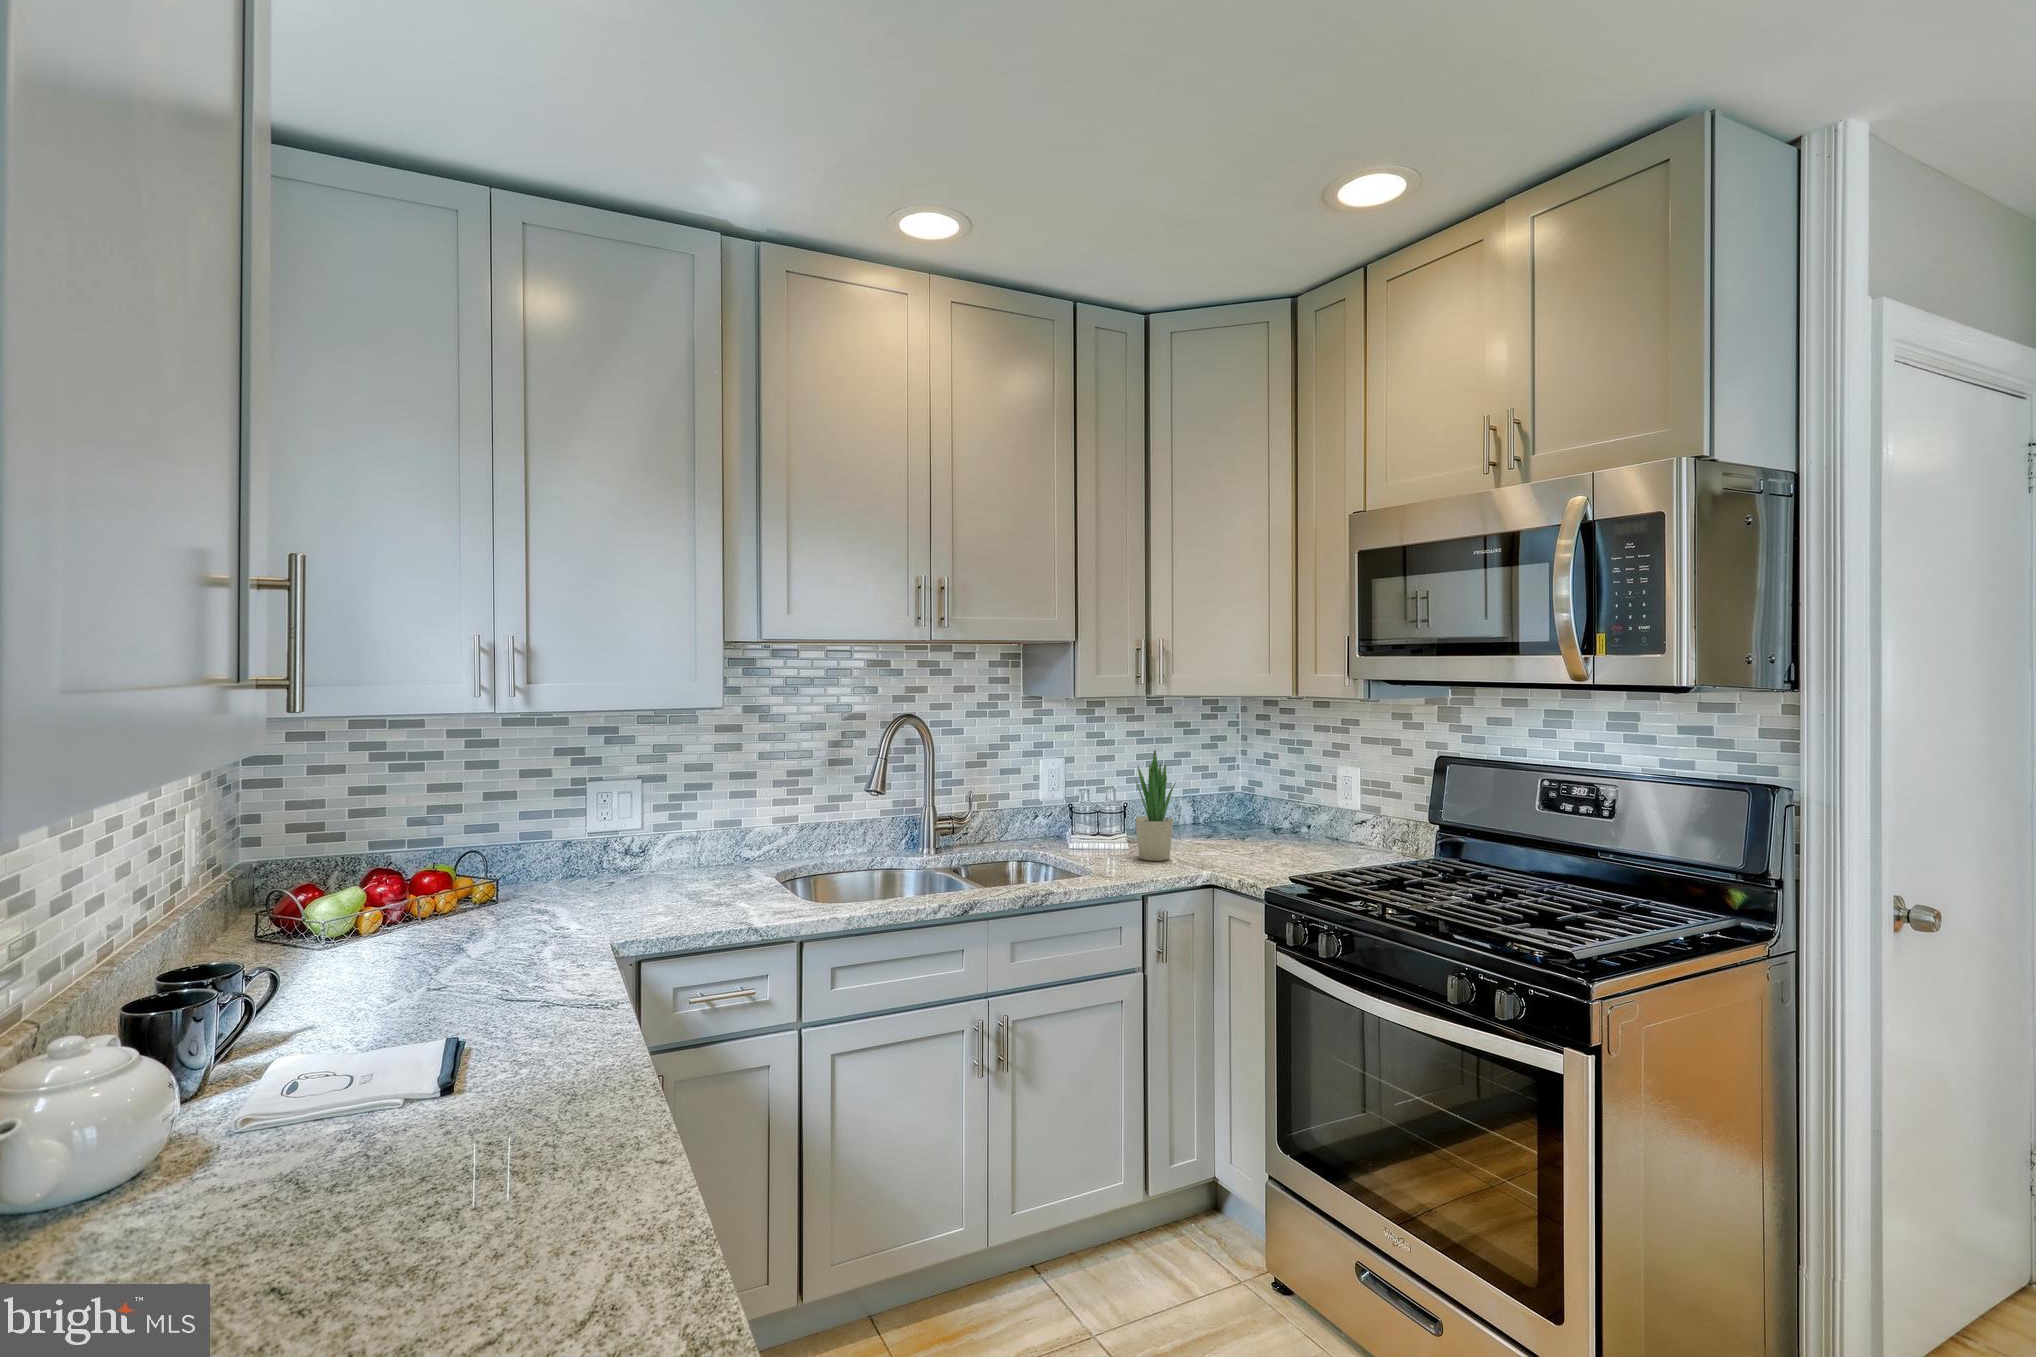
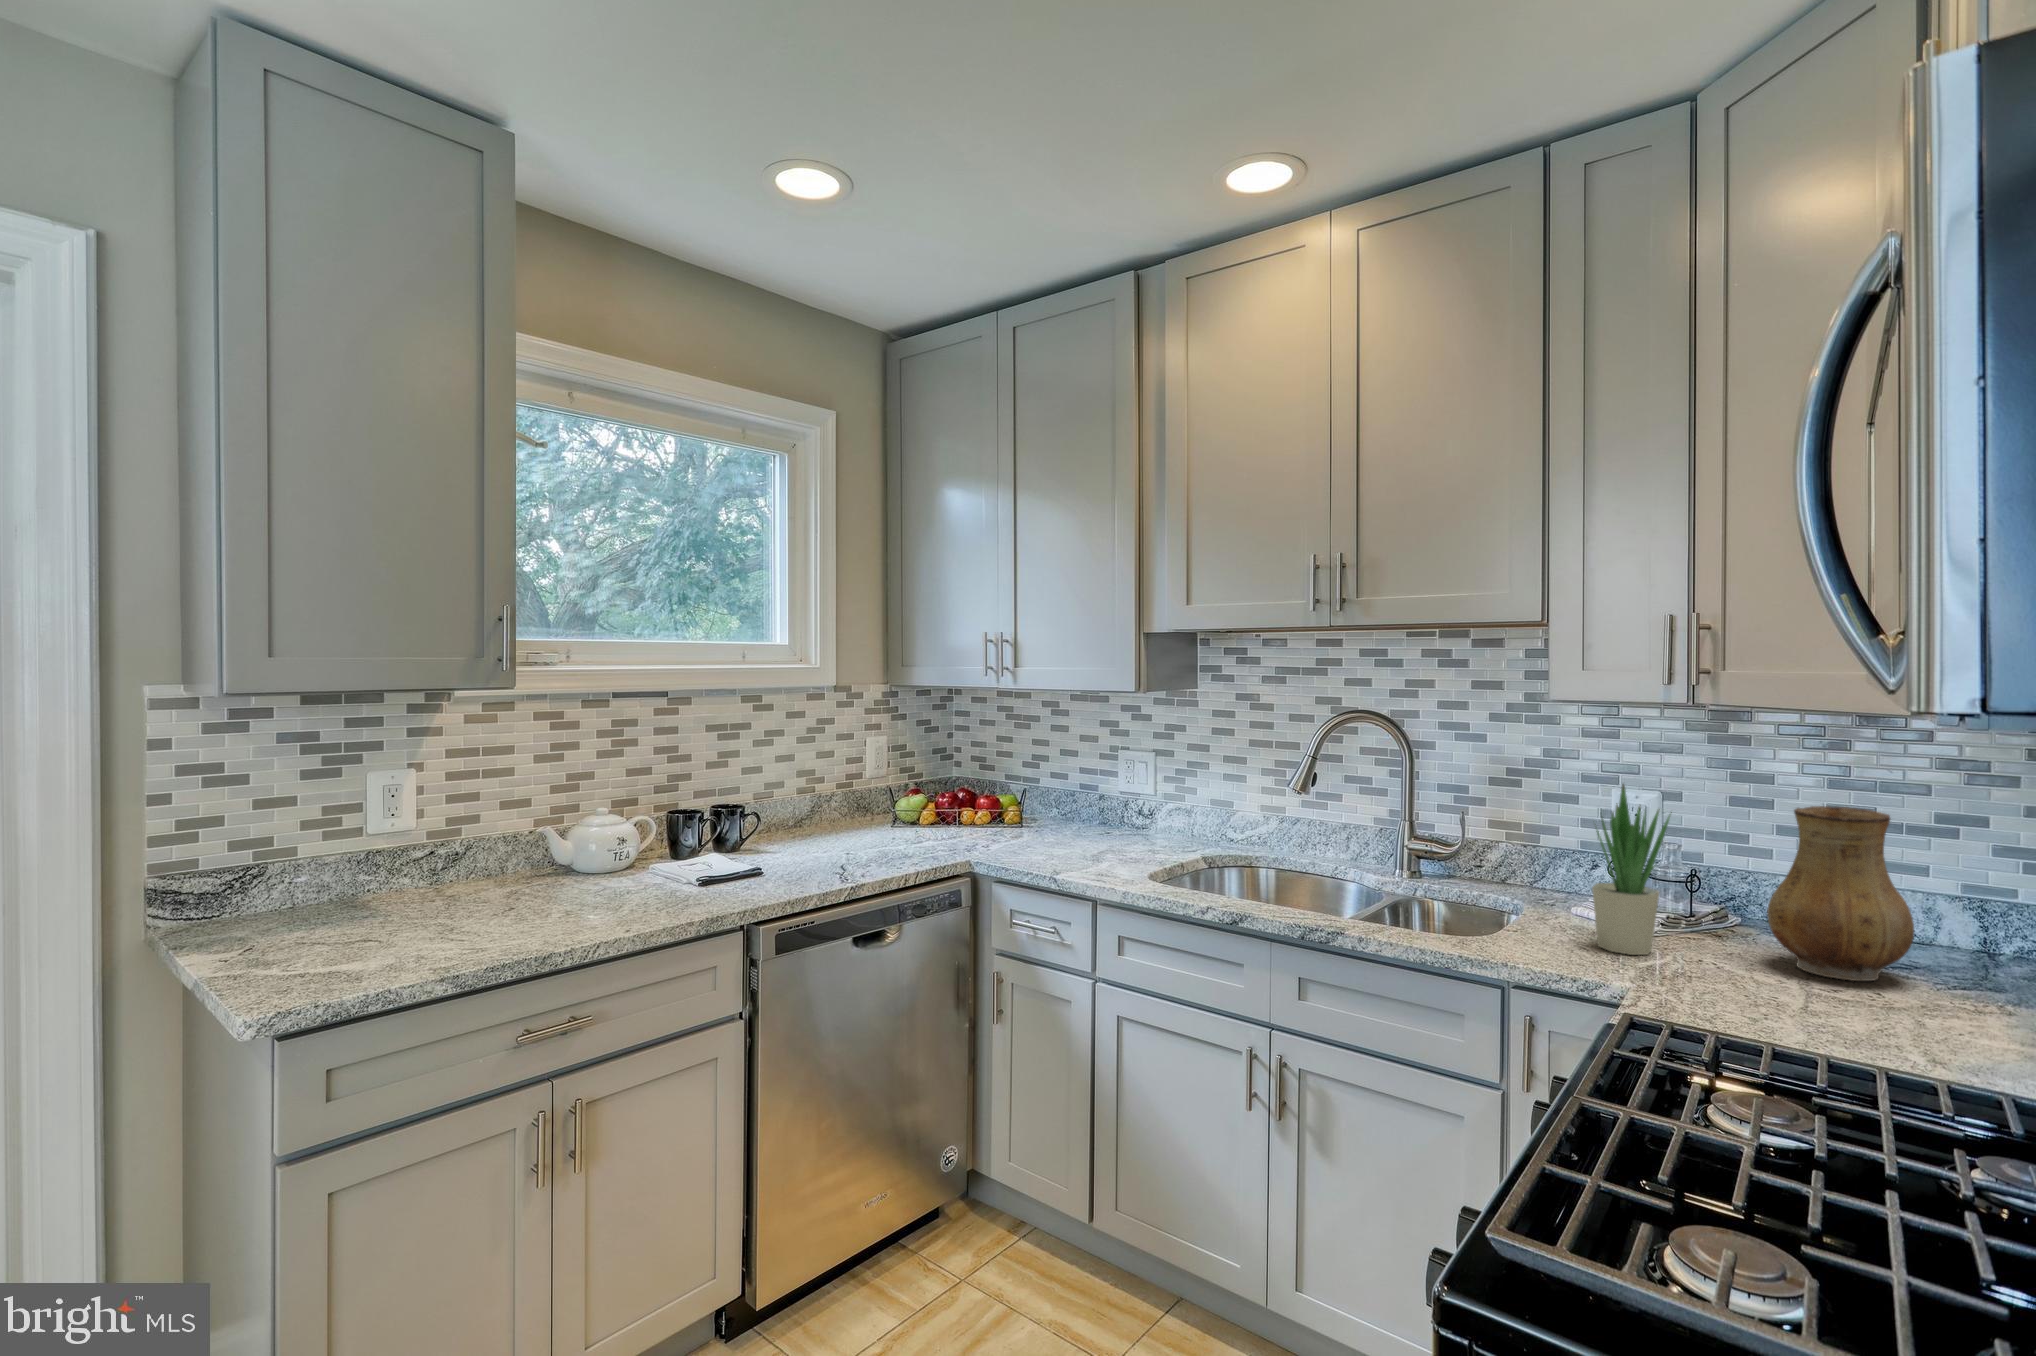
ceramic pitcher: none [1184,752,1255,847] -> present [1767,806,1914,981]

